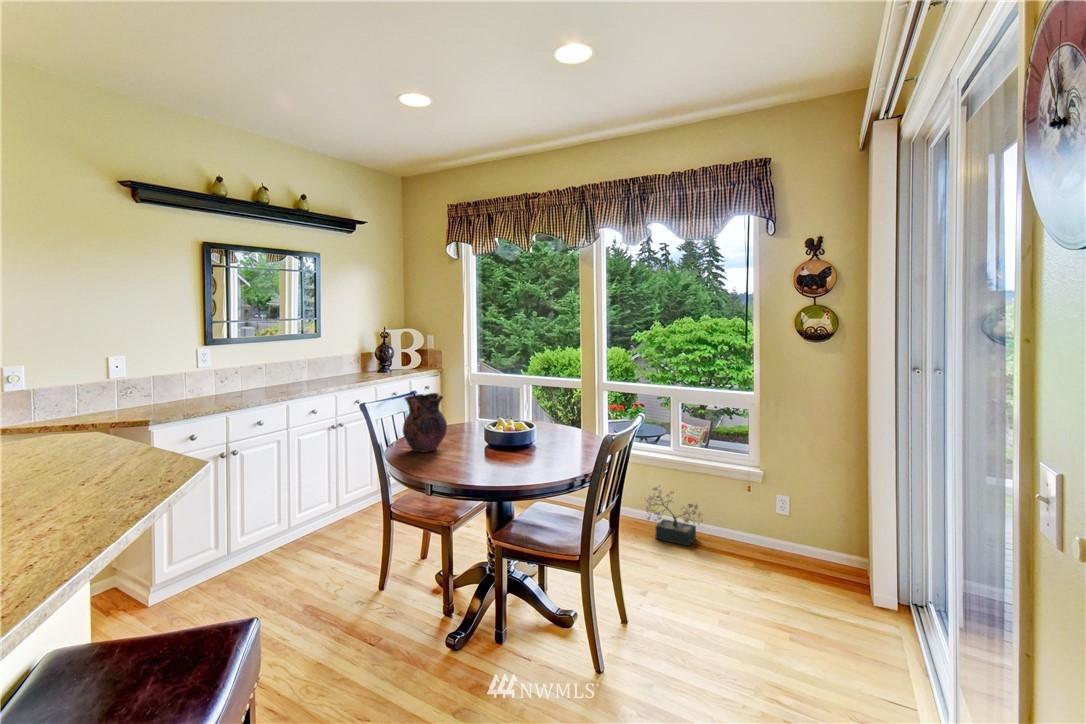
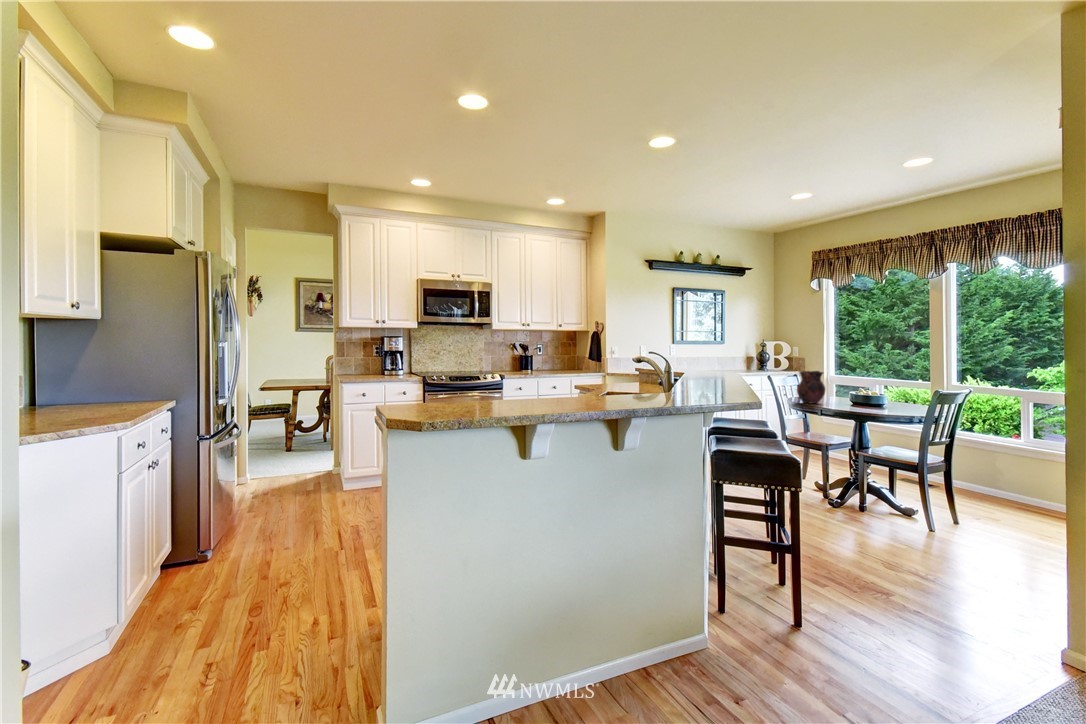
decorative plant: present [646,486,703,546] -> none [986,460,1049,507]

